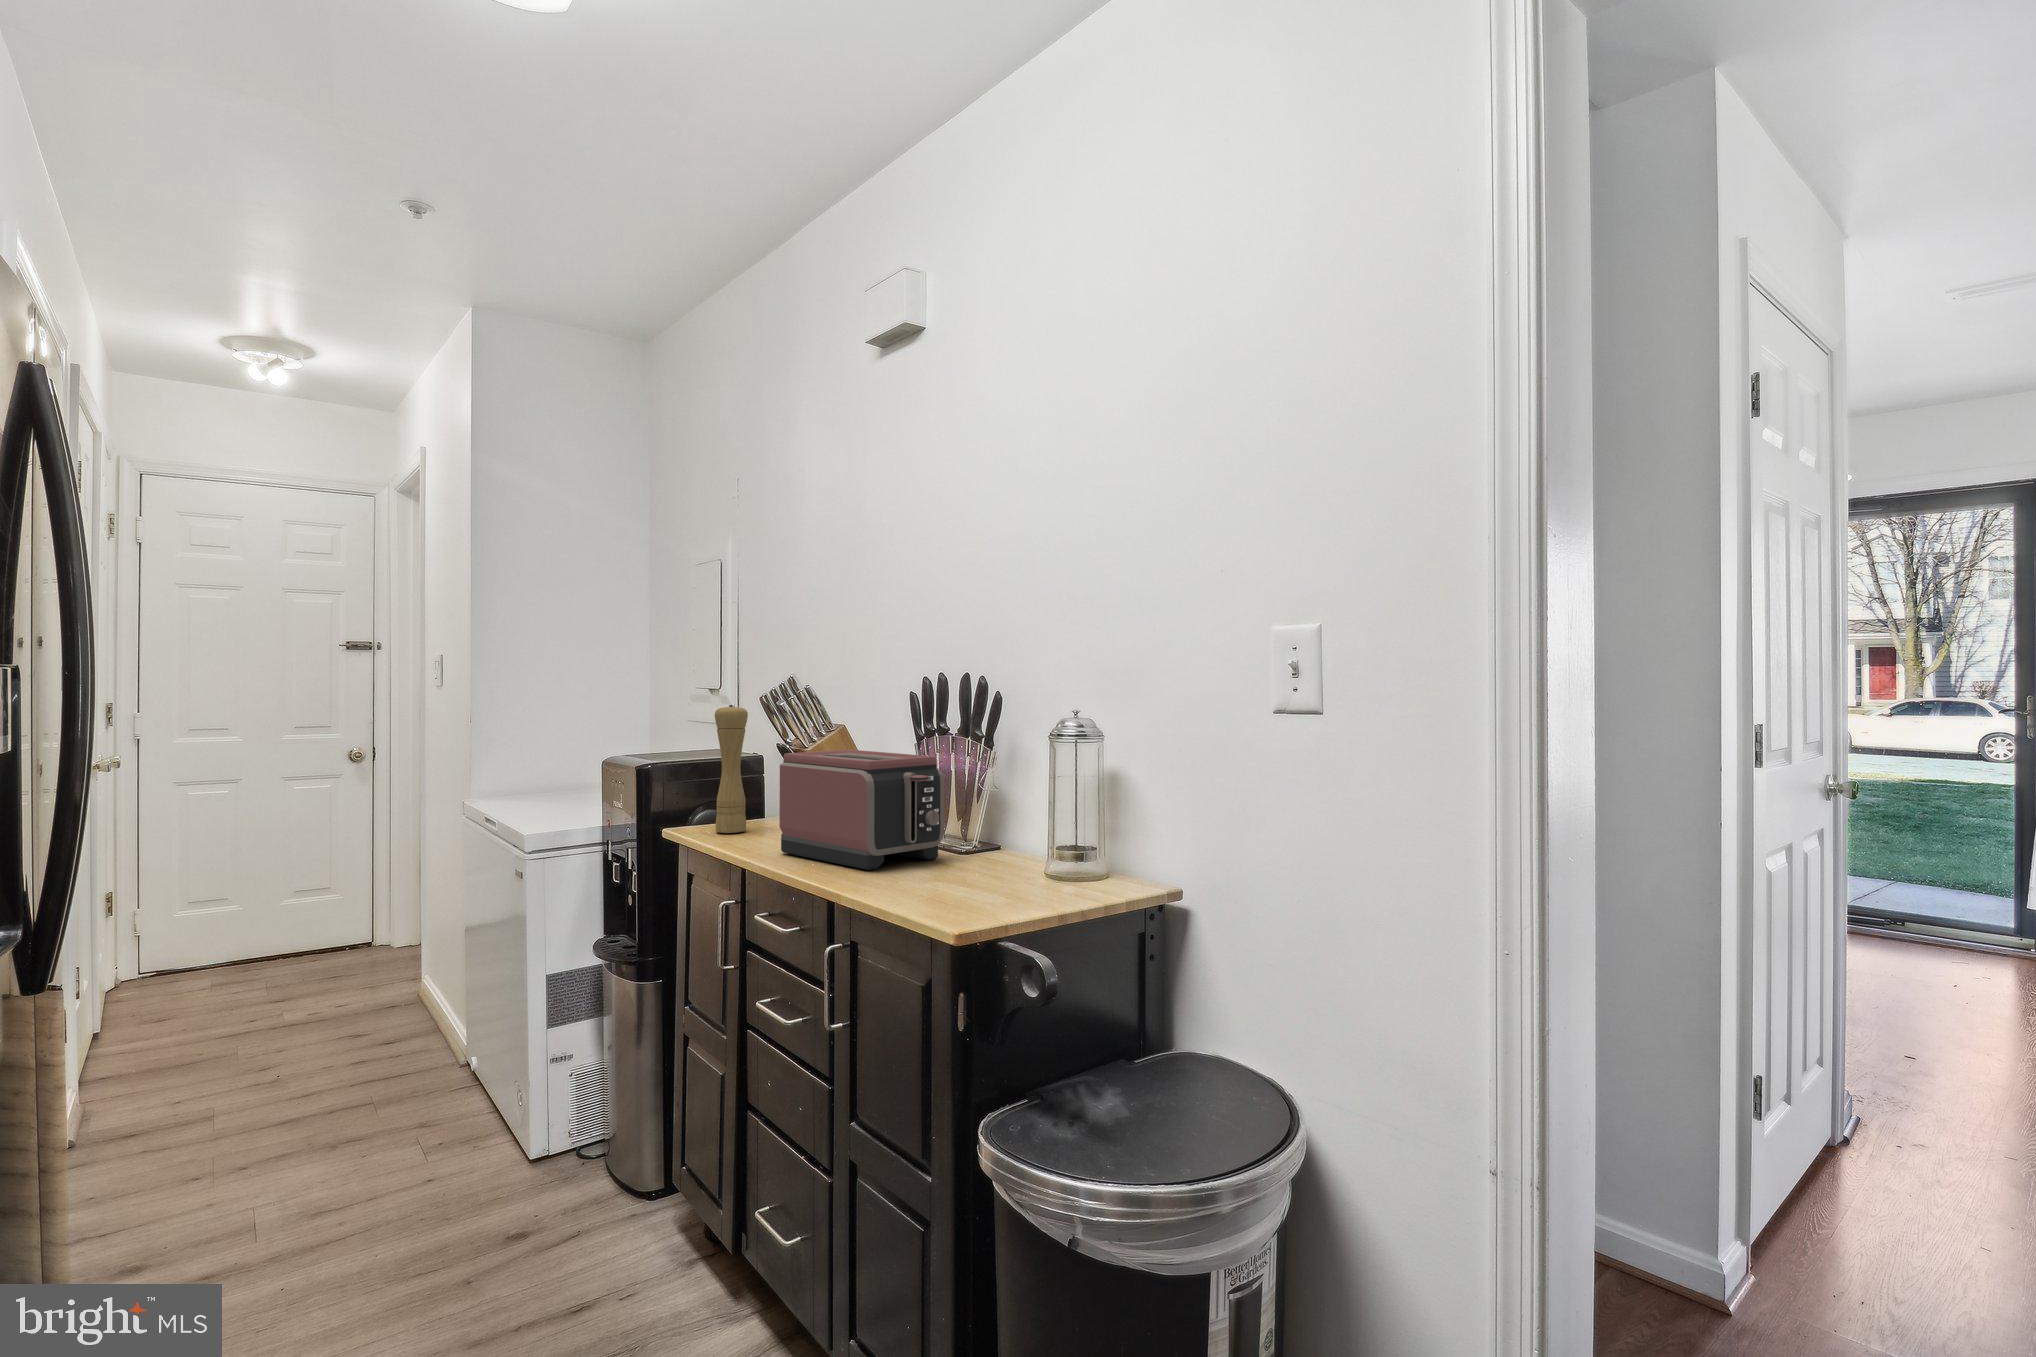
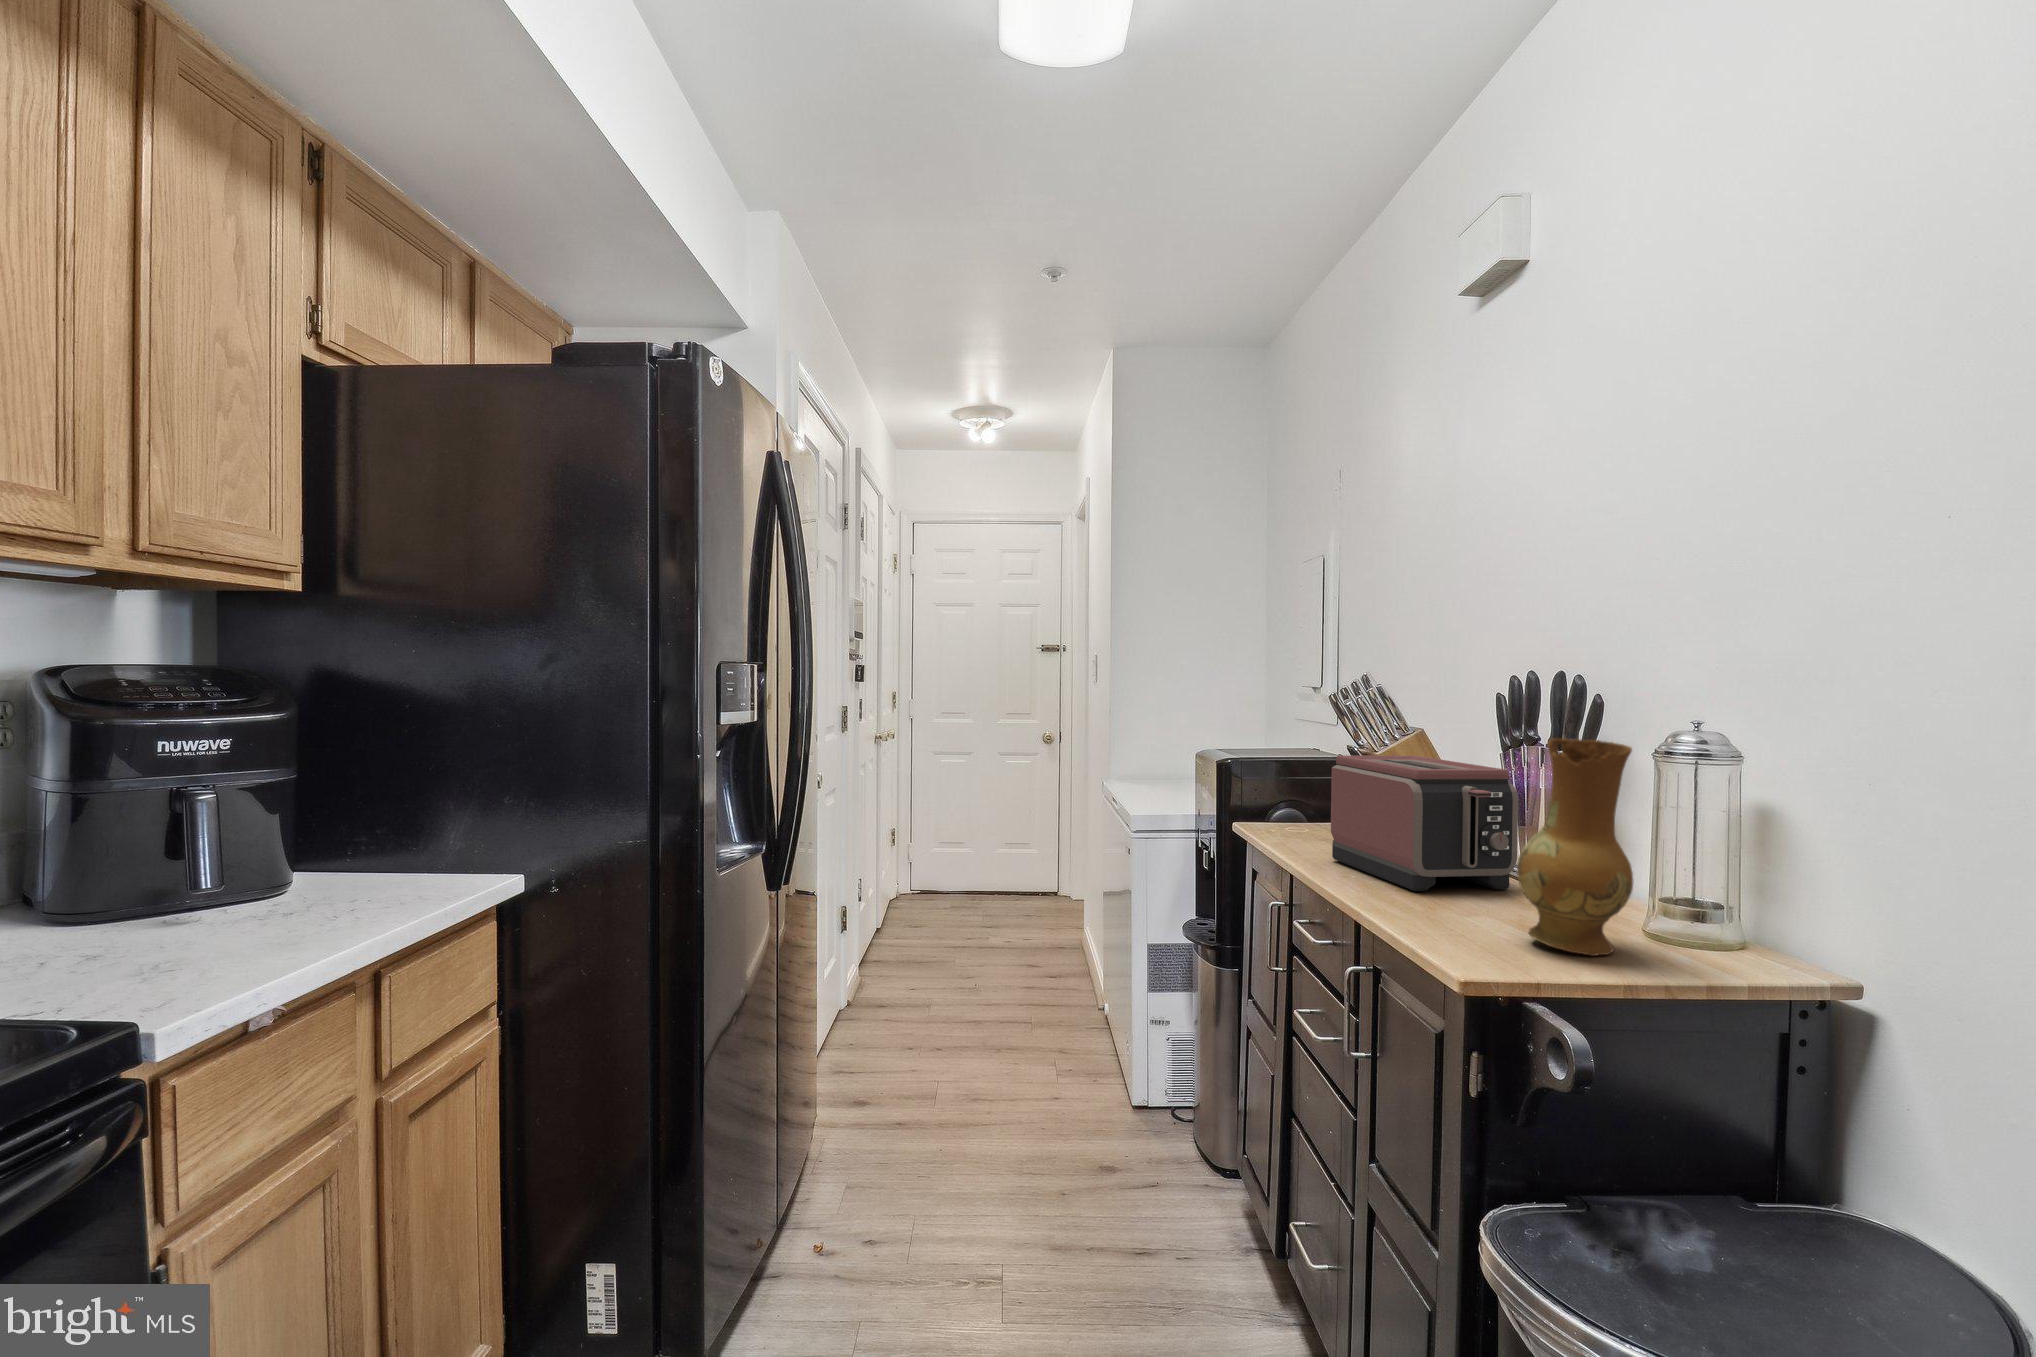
pepper mill: present [715,705,748,833] -> none [1282,703,1316,833]
ceramic jug: none [966,726,1048,899] -> present [1517,738,1633,956]

